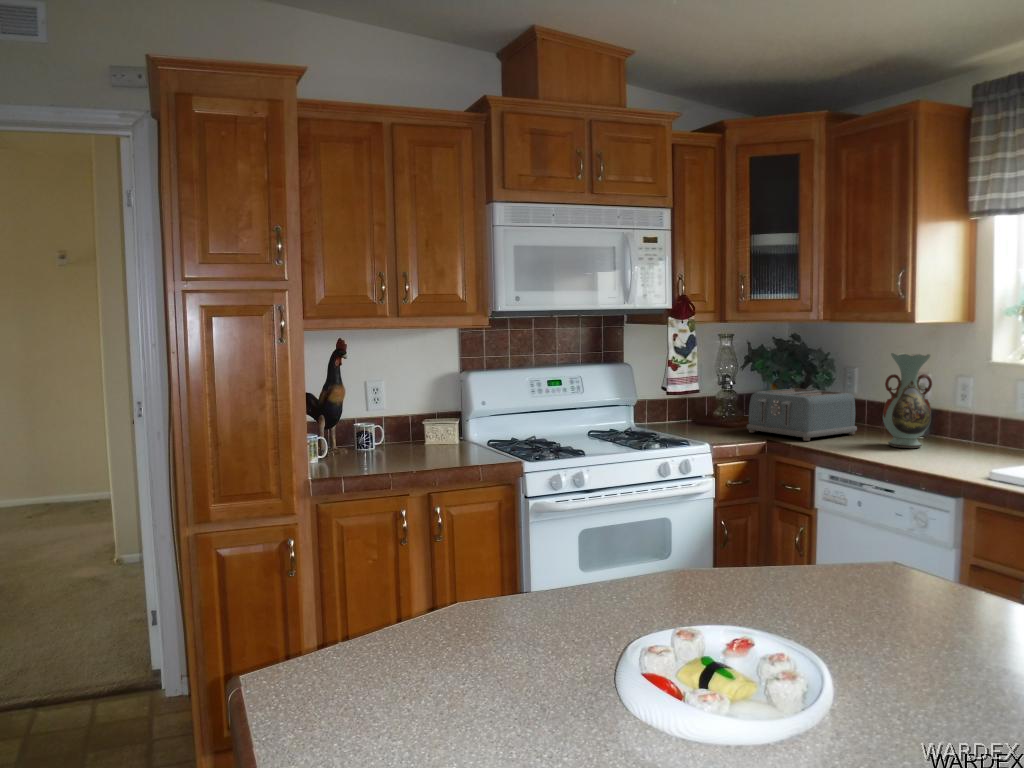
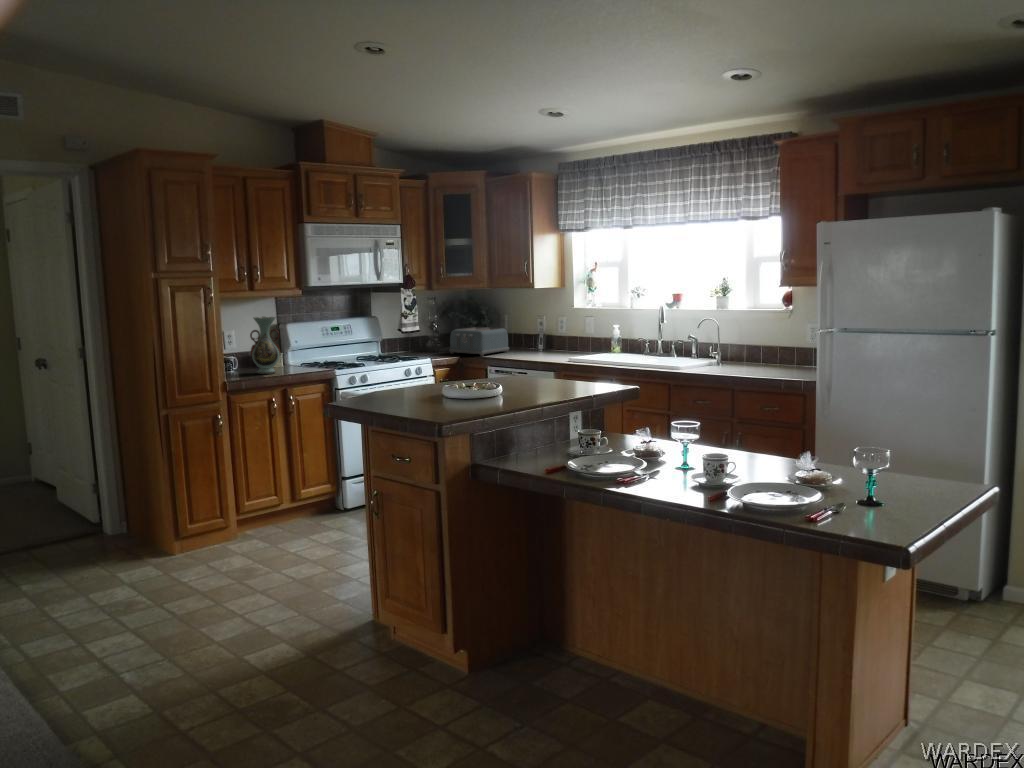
decorative vase: present [883,353,932,448] -> present [250,316,281,374]

